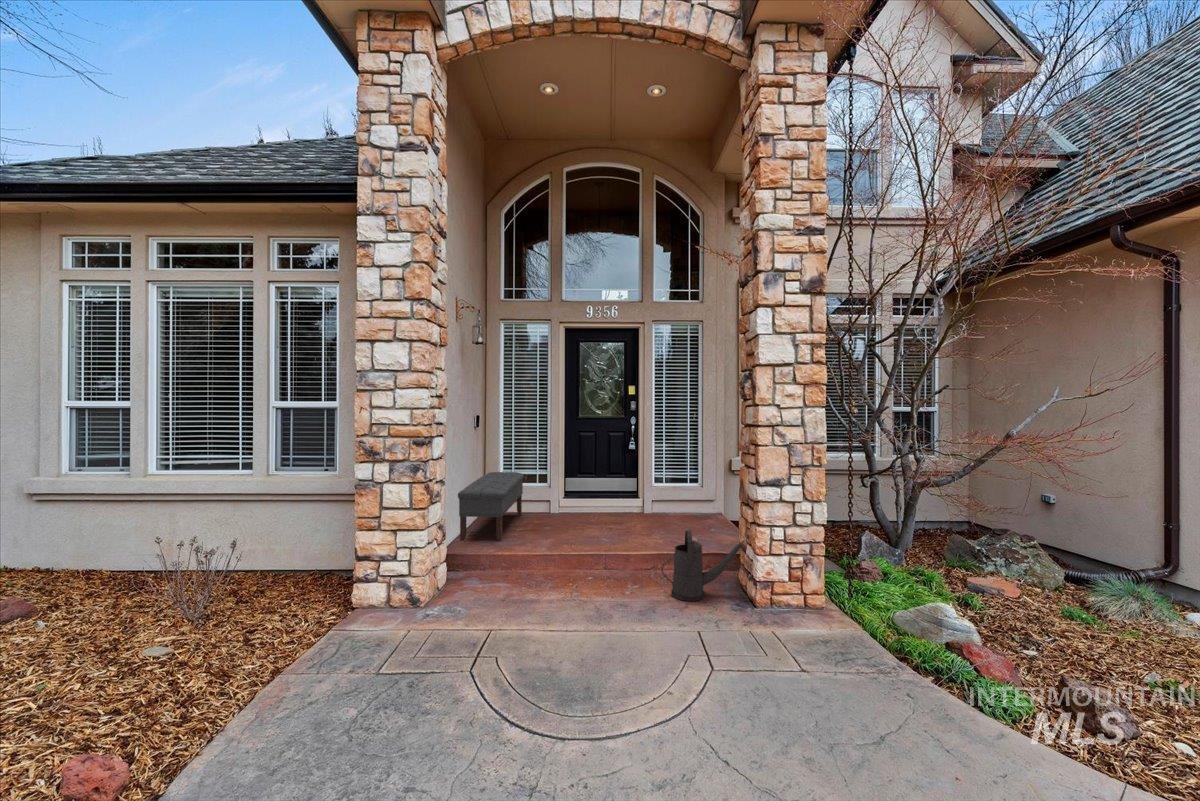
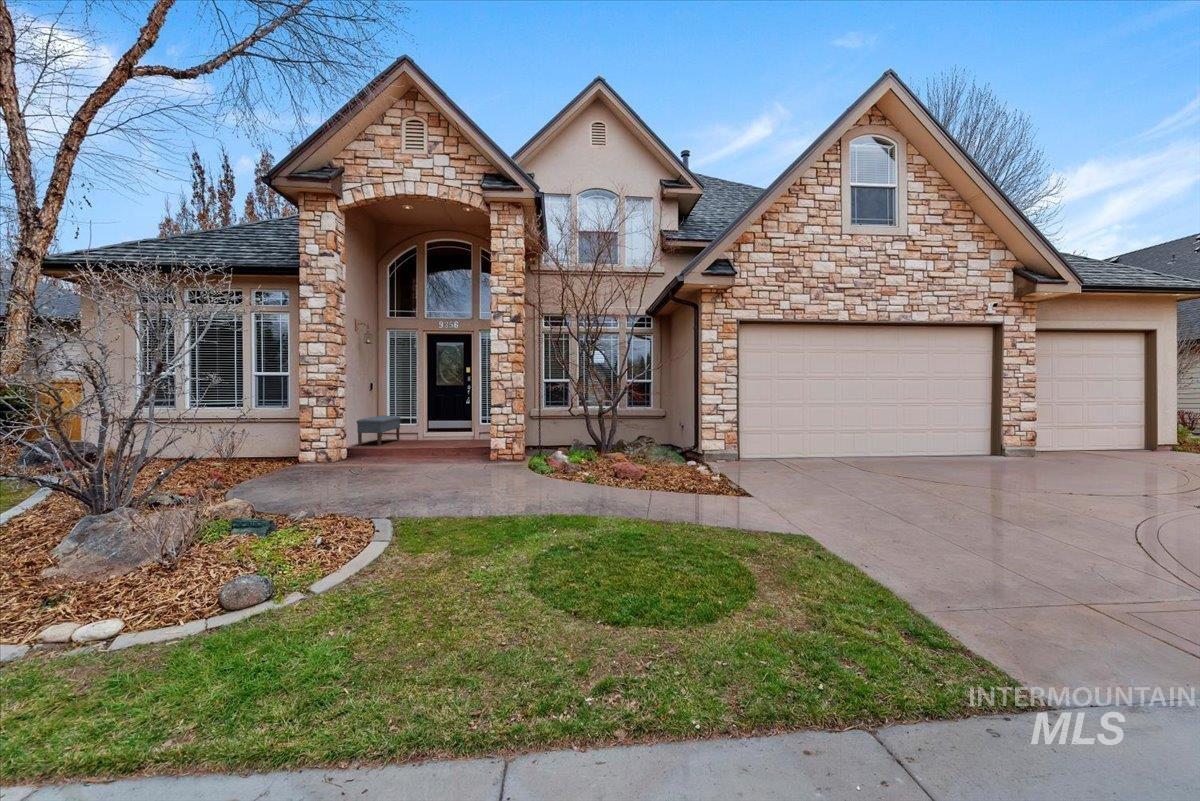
watering can: present [661,530,742,601] -> none [451,431,489,462]

